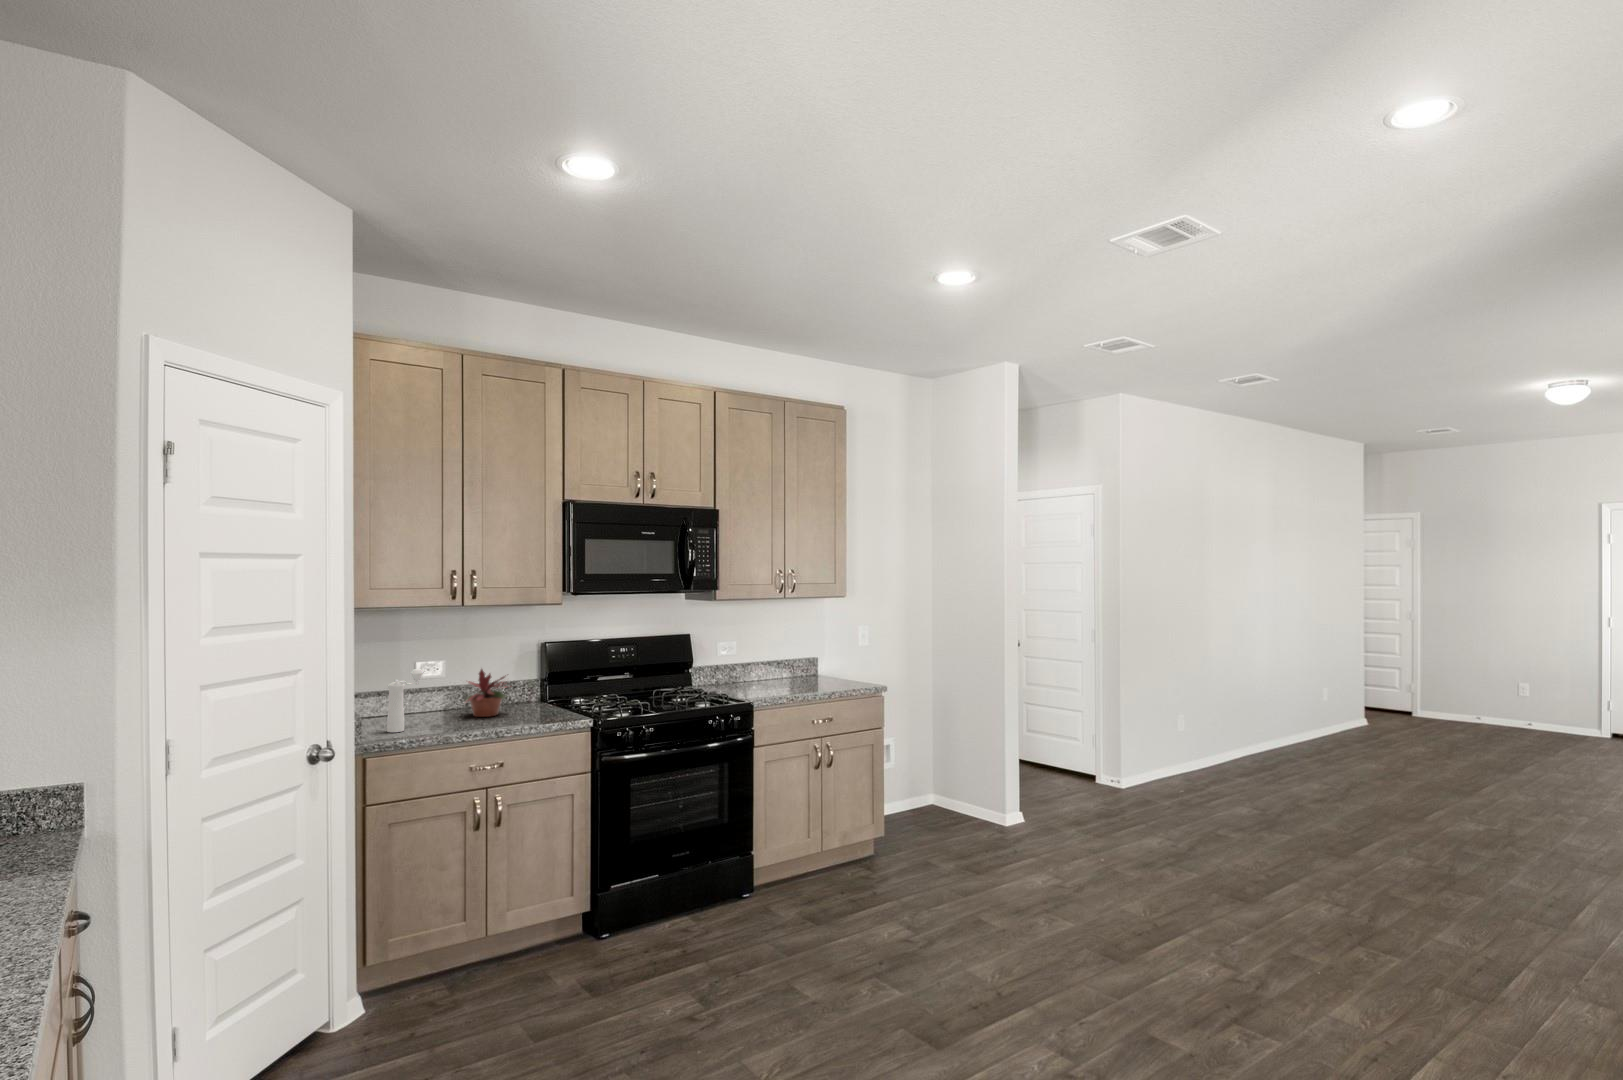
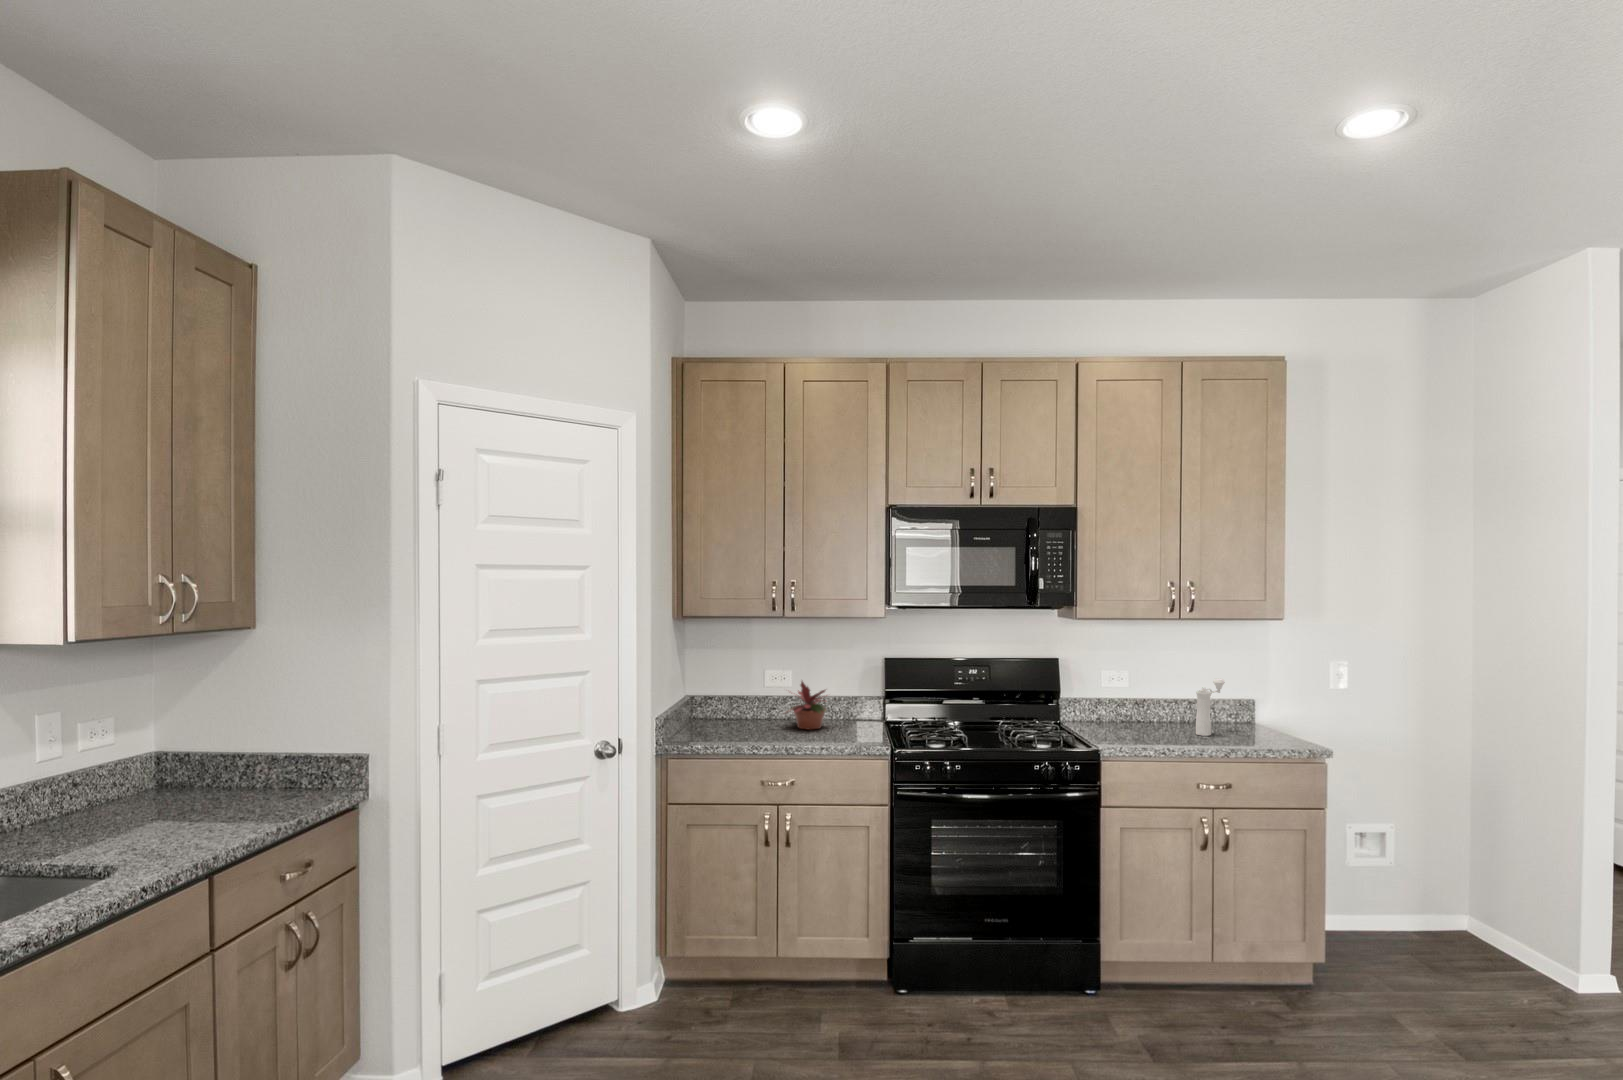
pepper mill: present [387,669,424,732] -> present [1196,679,1225,736]

